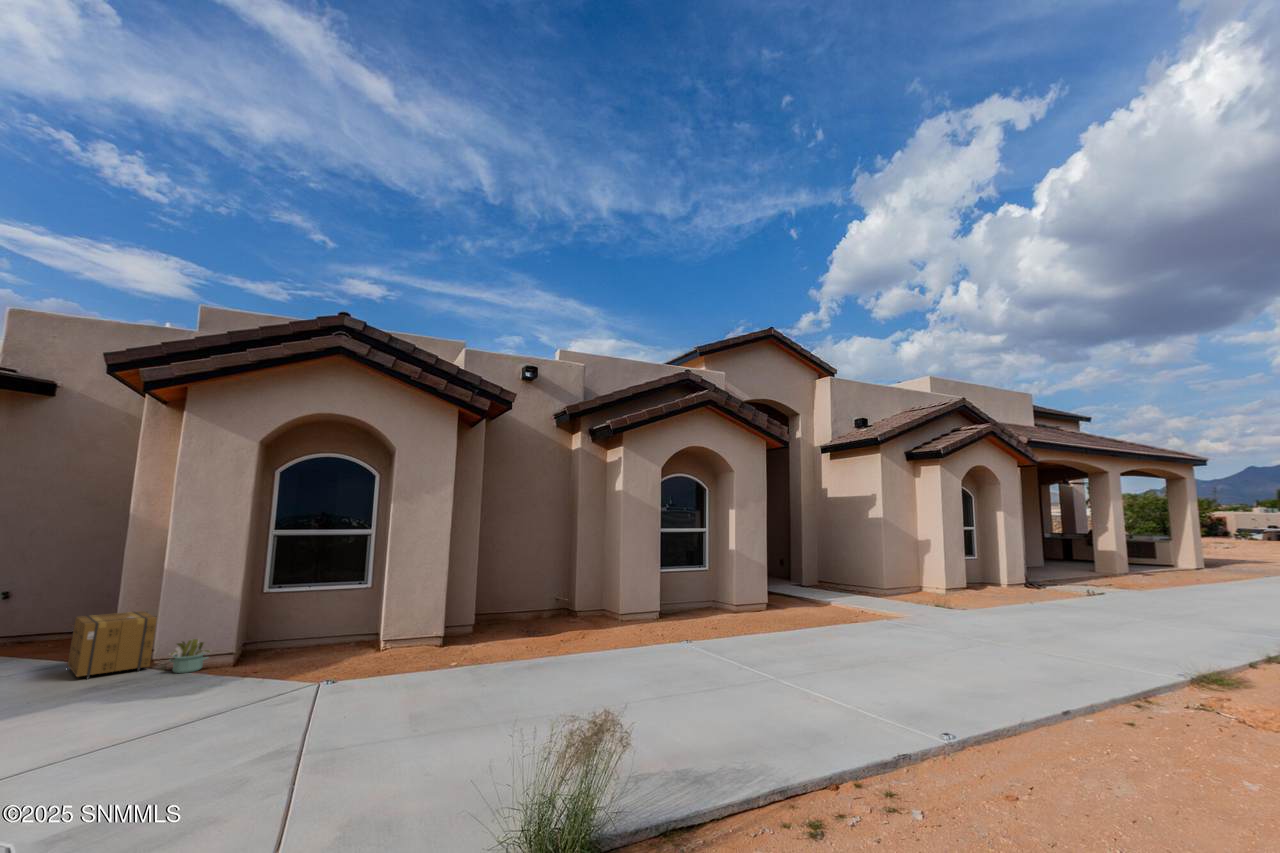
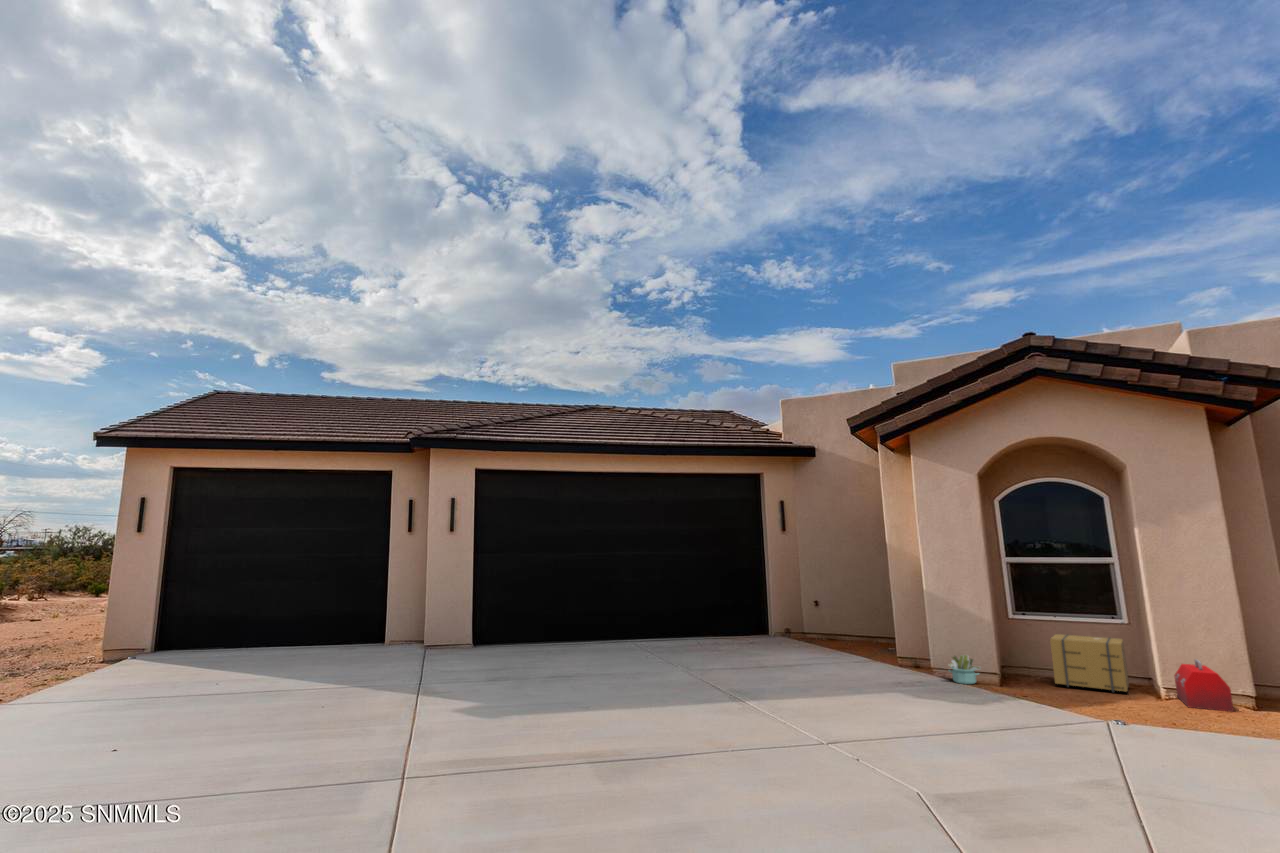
cardboard box: present [67,611,157,679] -> present [1050,634,1129,692]
toolbox: none [393,613,430,655] -> present [1174,659,1234,712]

